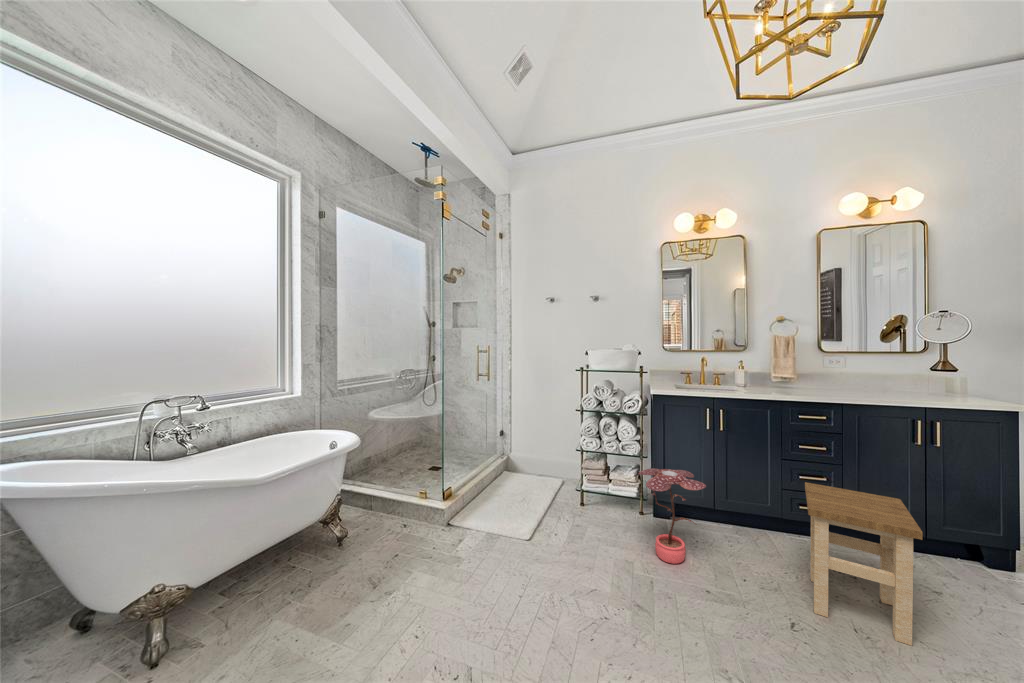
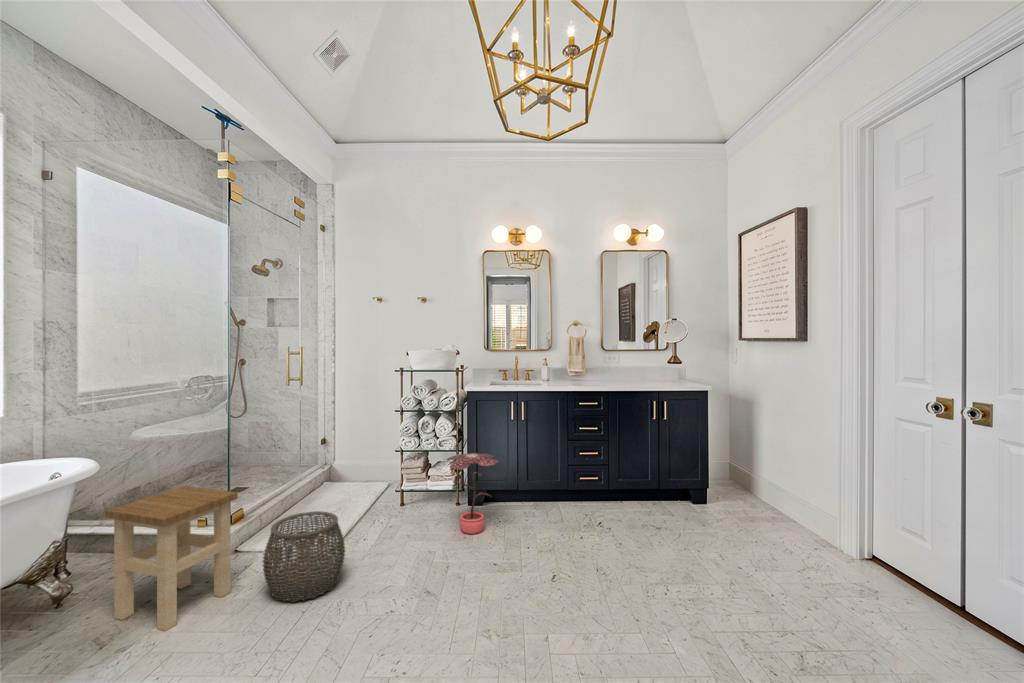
stool: present [805,482,923,646] -> present [106,486,238,631]
woven basket: none [461,525,541,633] -> present [262,511,345,602]

